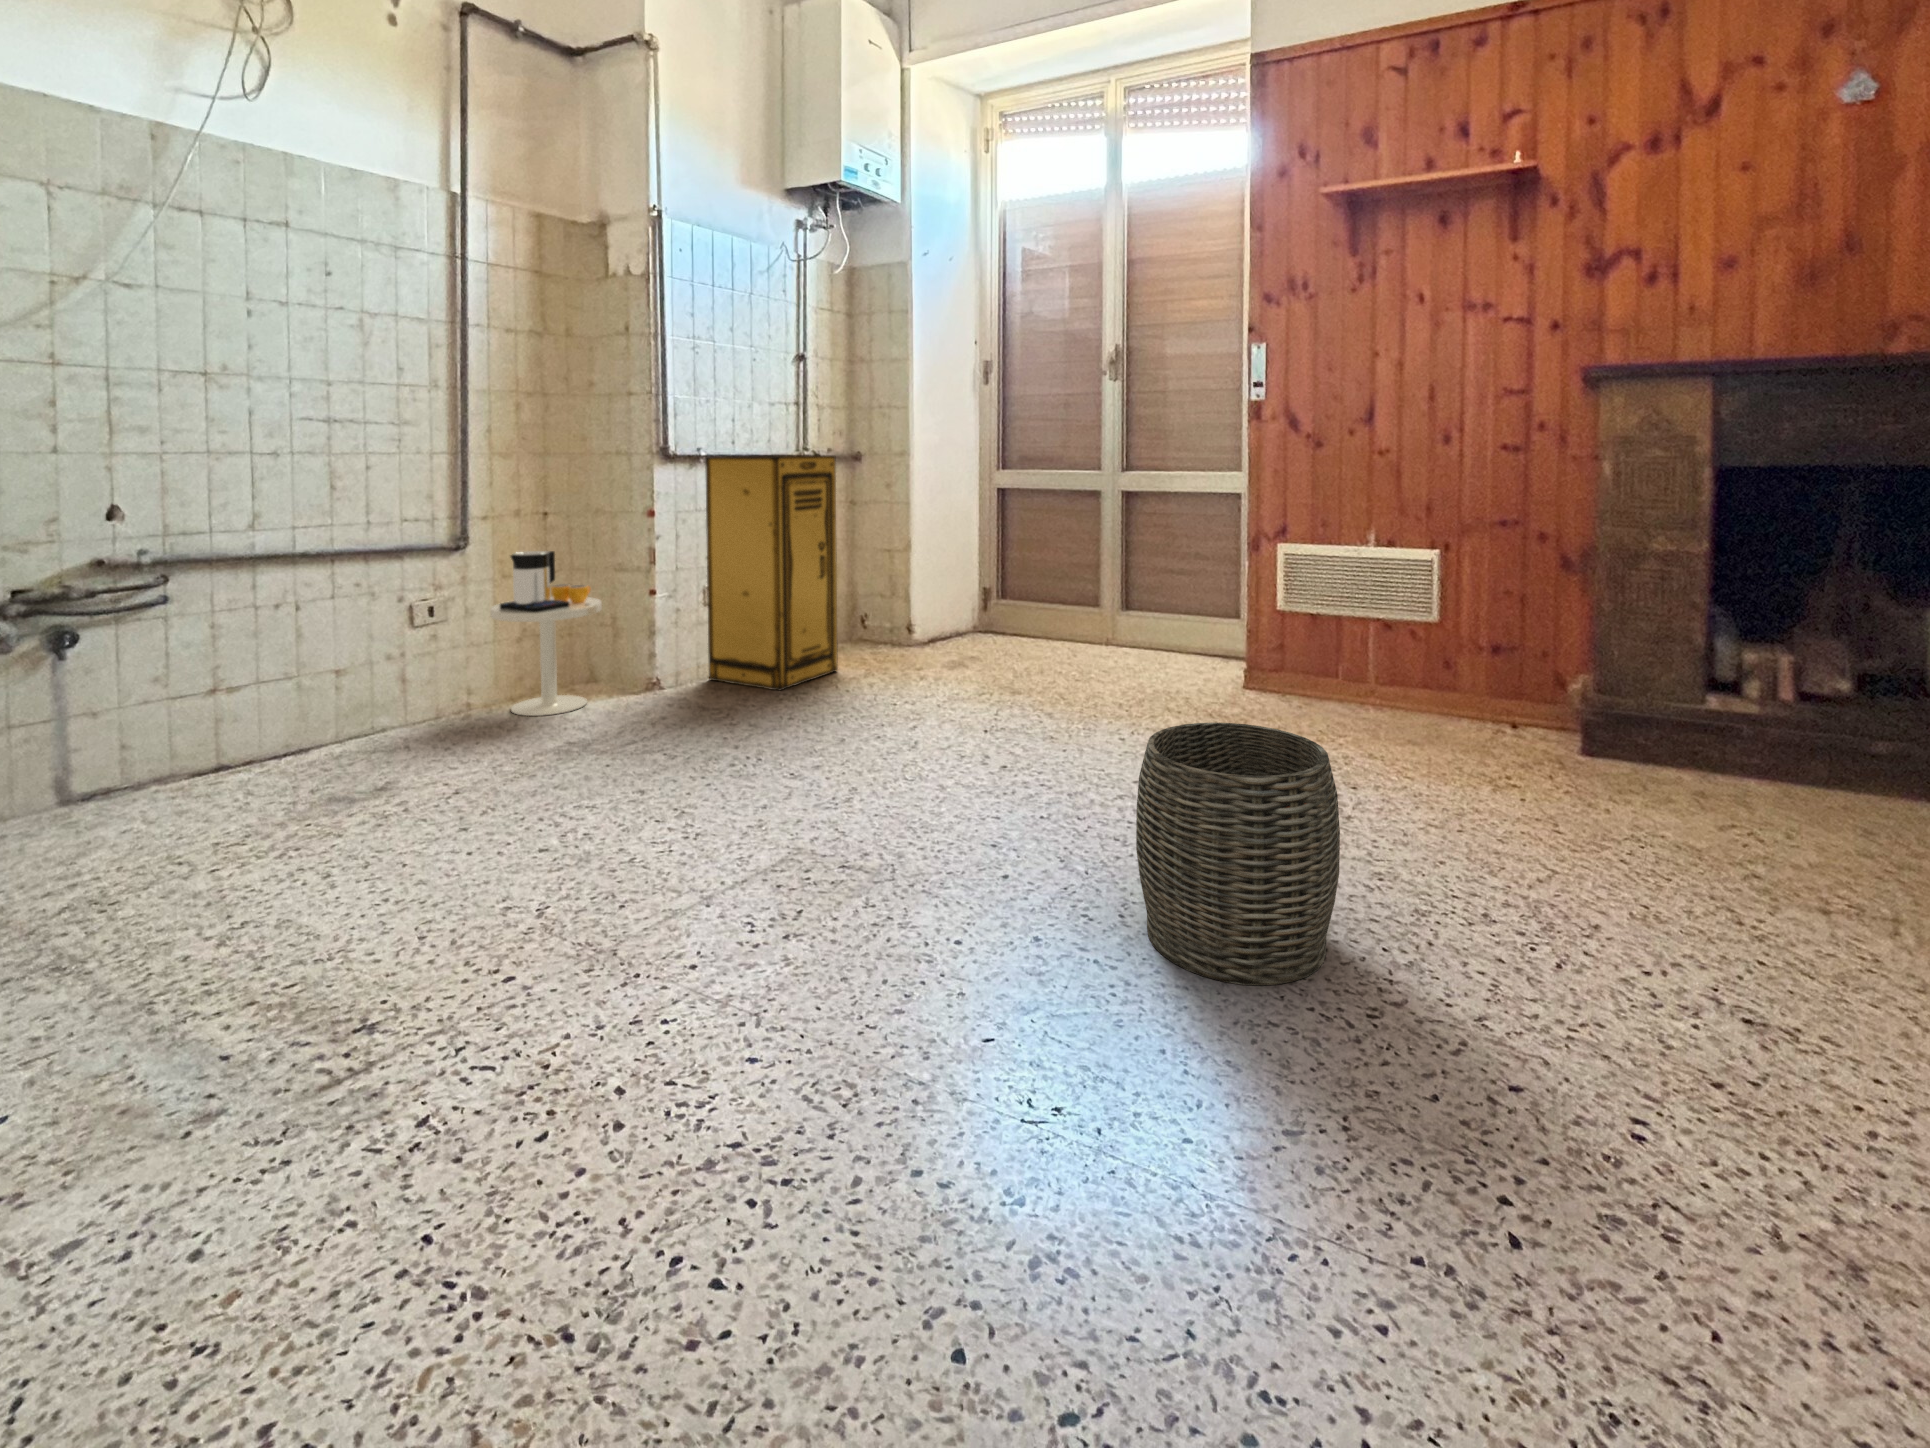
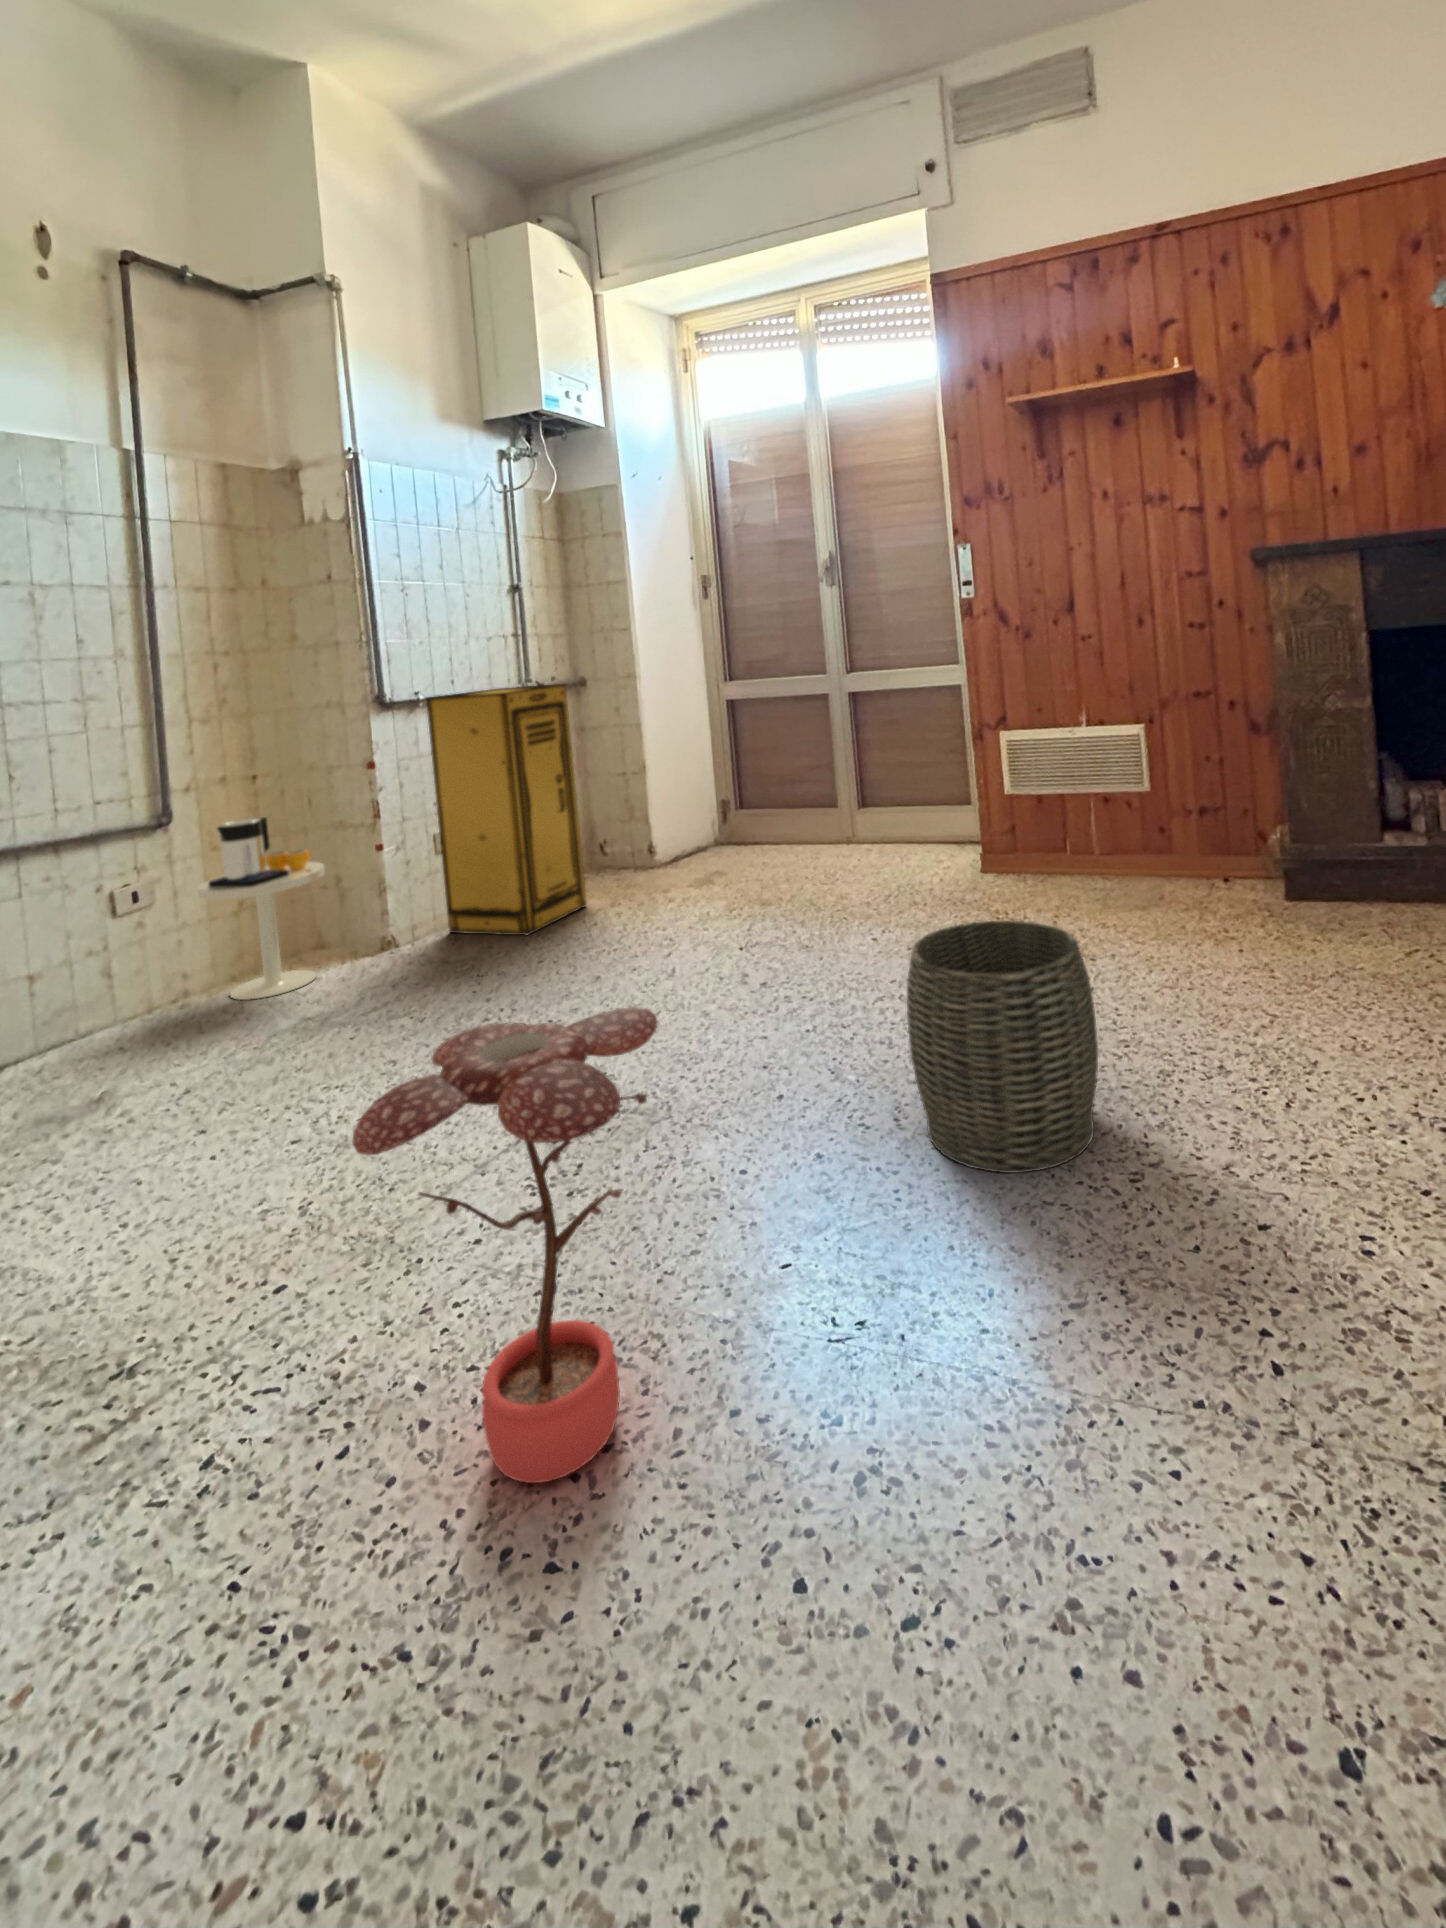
potted plant: none [565,750,876,1201] -> present [352,1007,658,1483]

